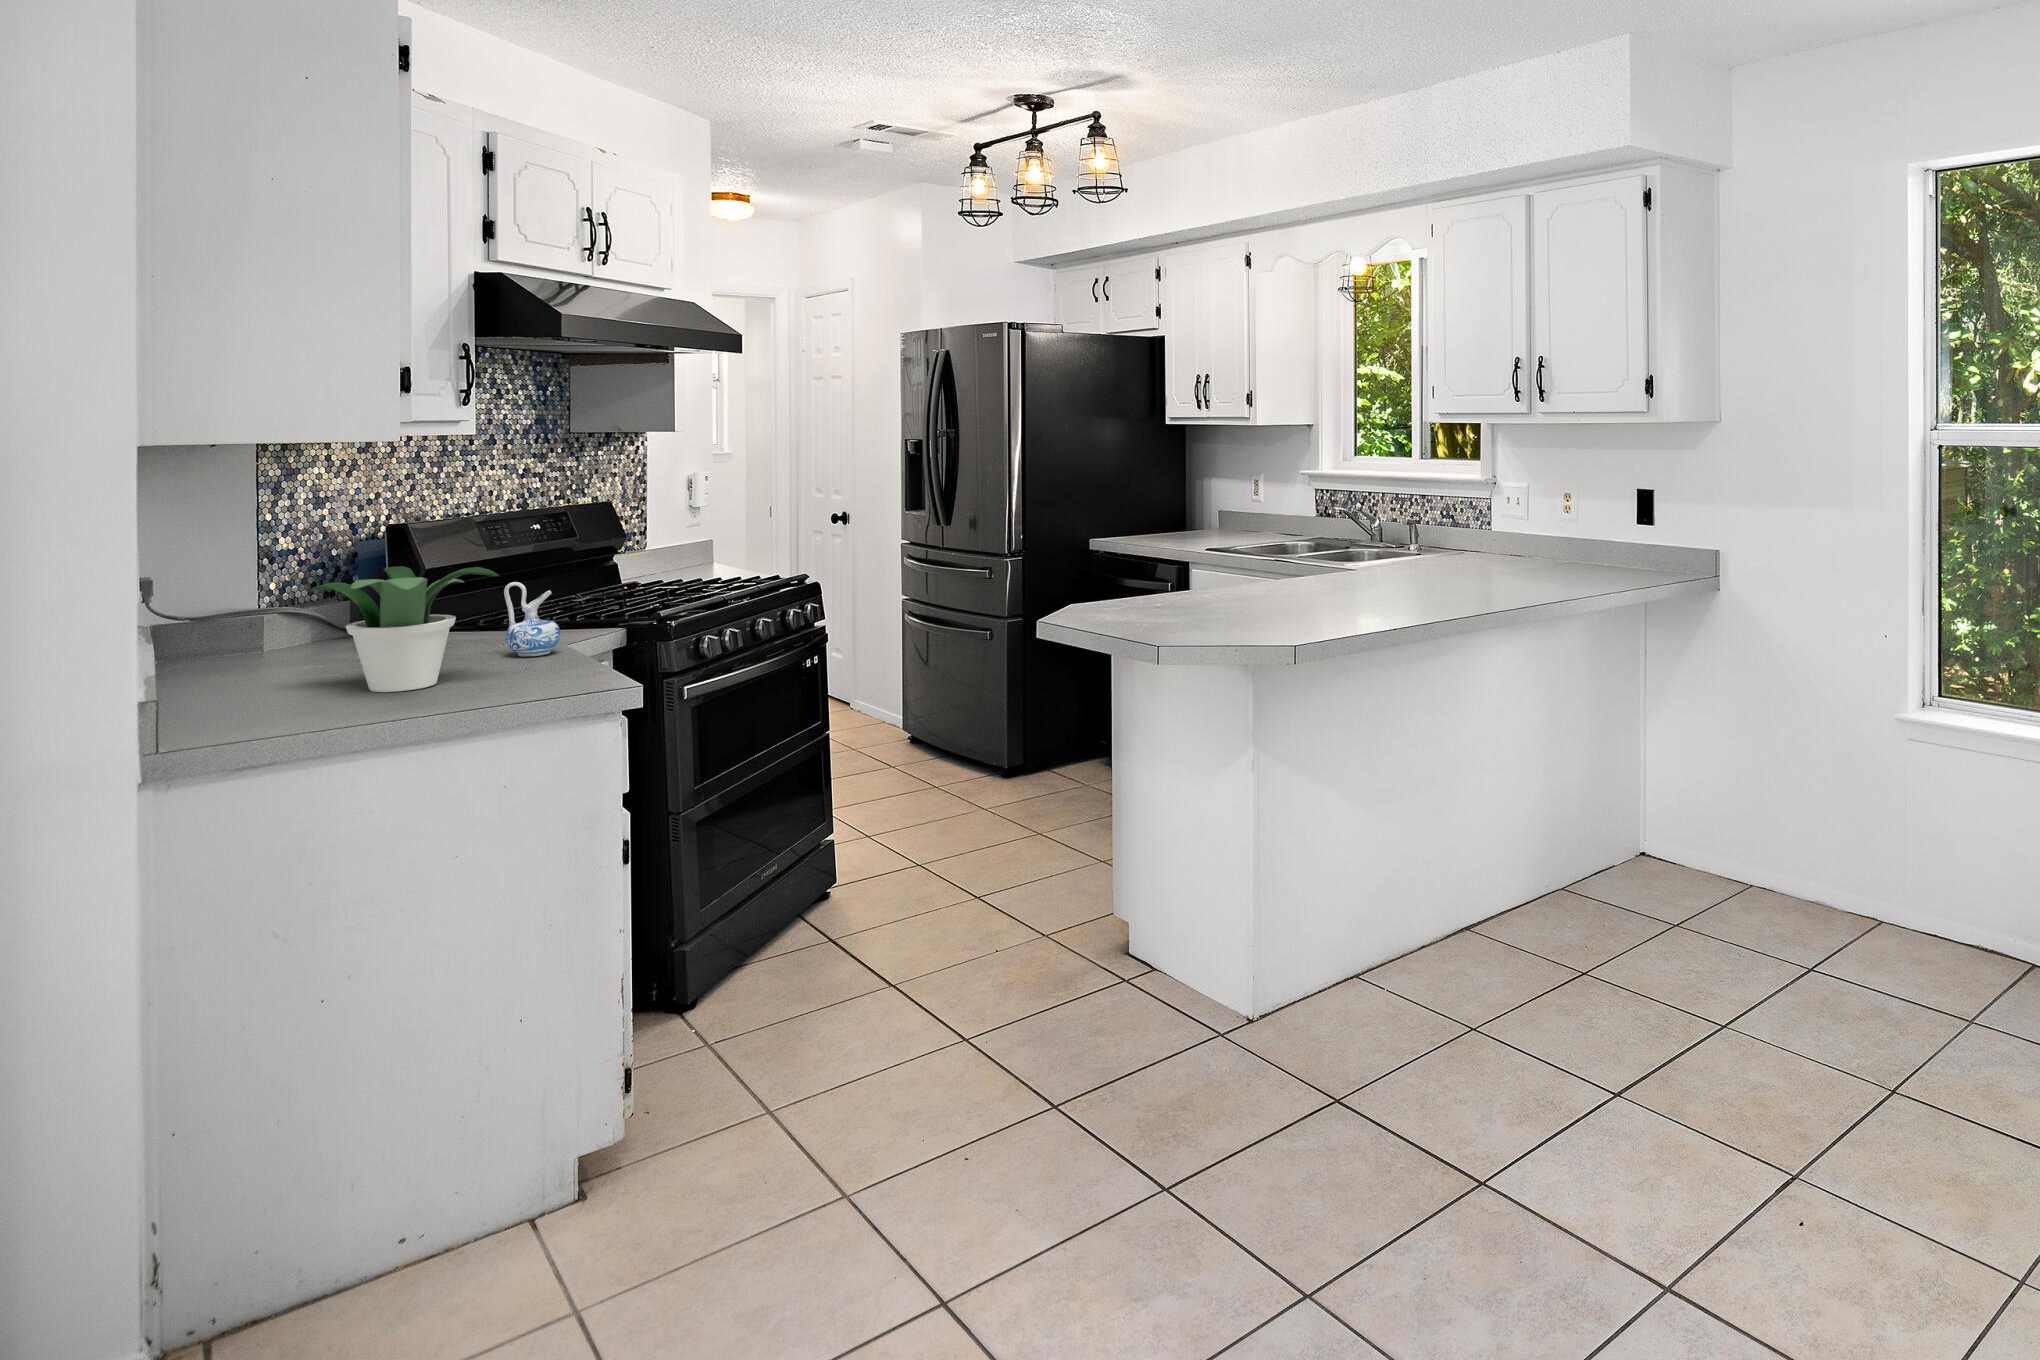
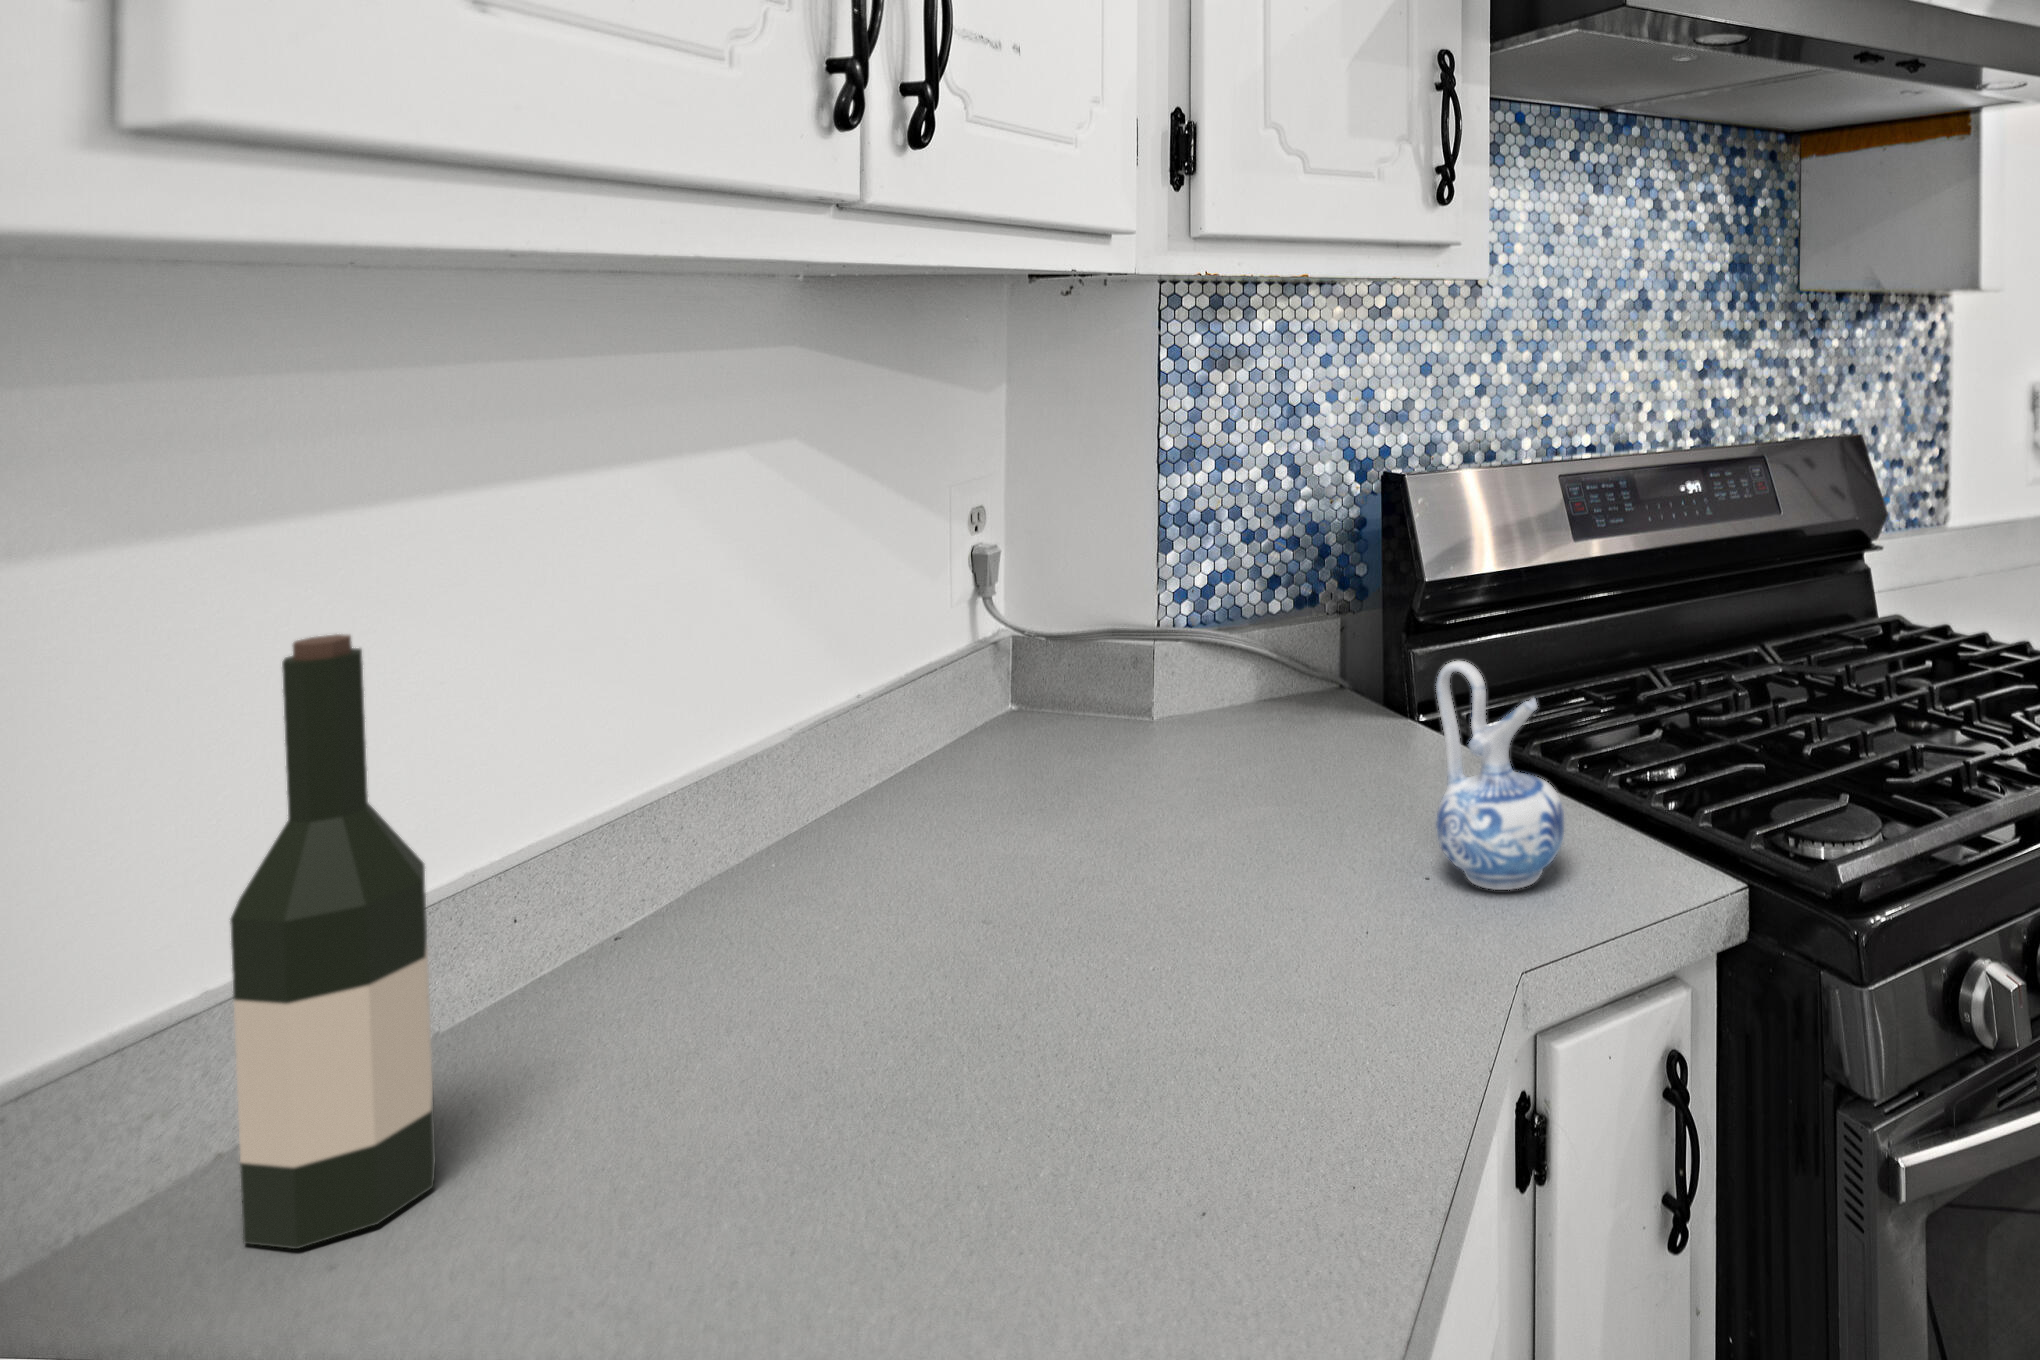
potted plant: present [308,566,499,692] -> none [829,616,1236,1037]
wine bottle: none [208,568,269,734] -> present [230,634,435,1249]

